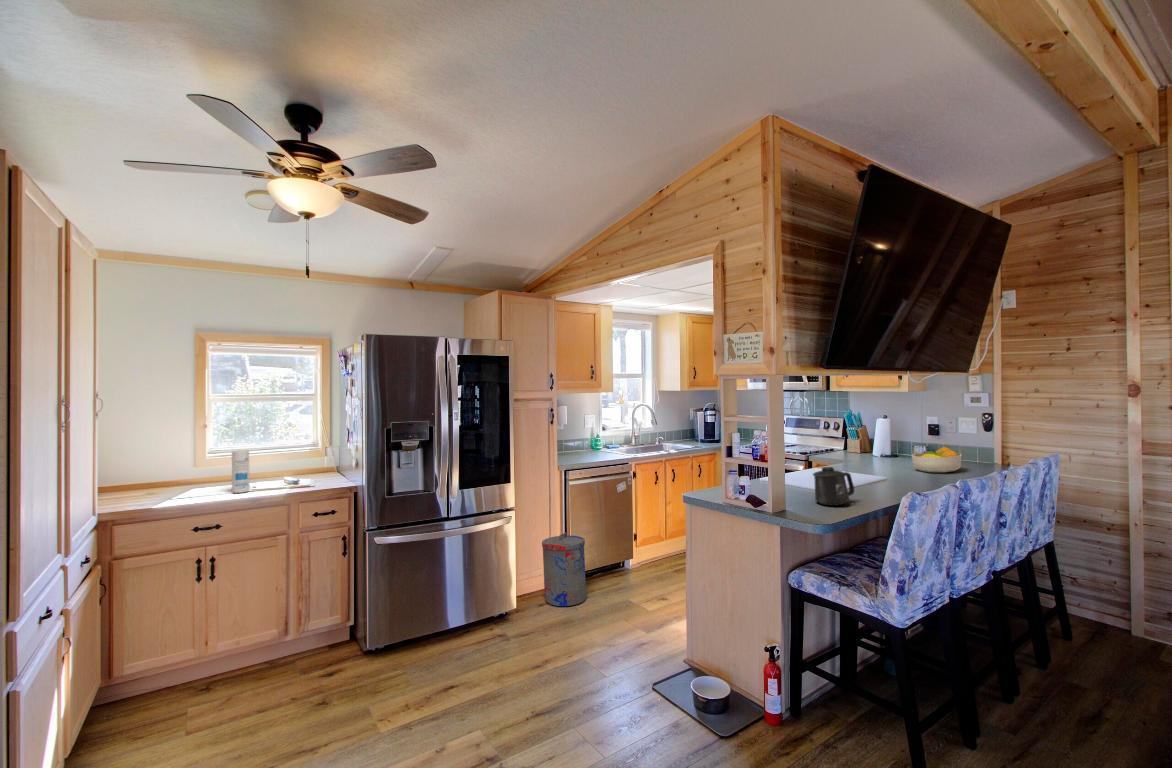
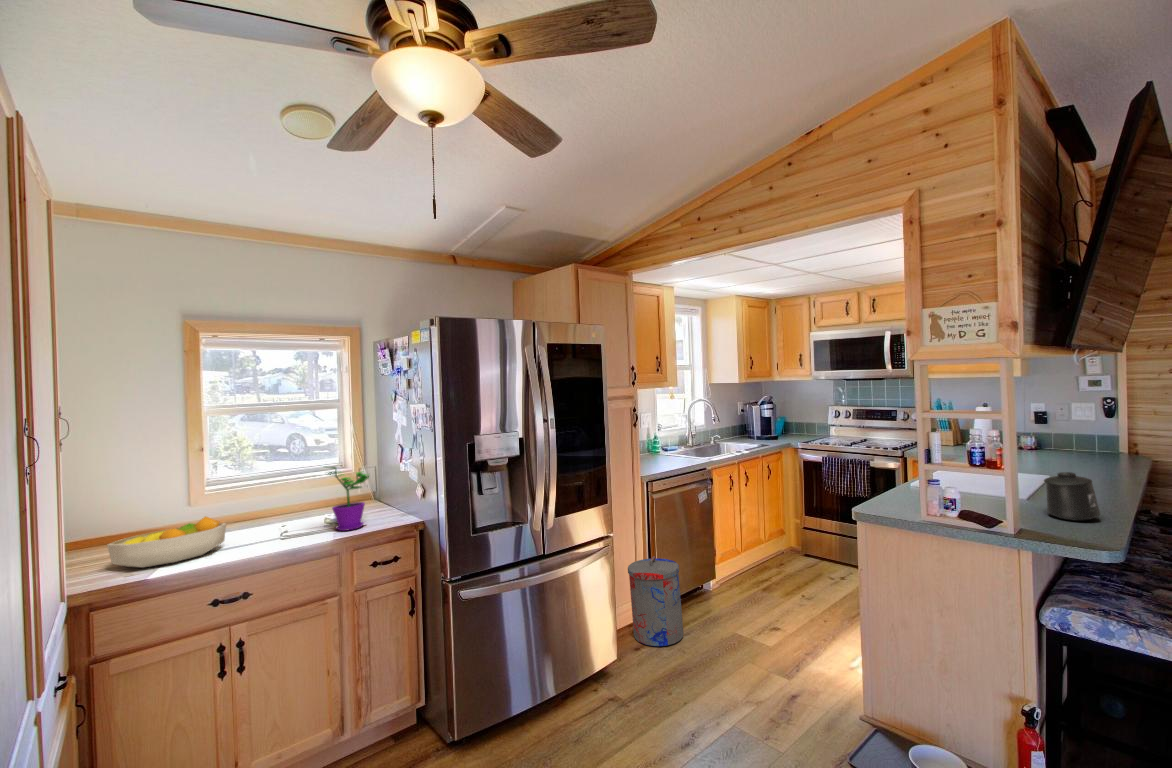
flower pot: none [283,436,318,489] -> present [328,467,369,531]
fruit bowl: present [912,447,962,472] -> present [107,517,226,567]
canister: present [232,450,249,493] -> none [253,483,279,544]

